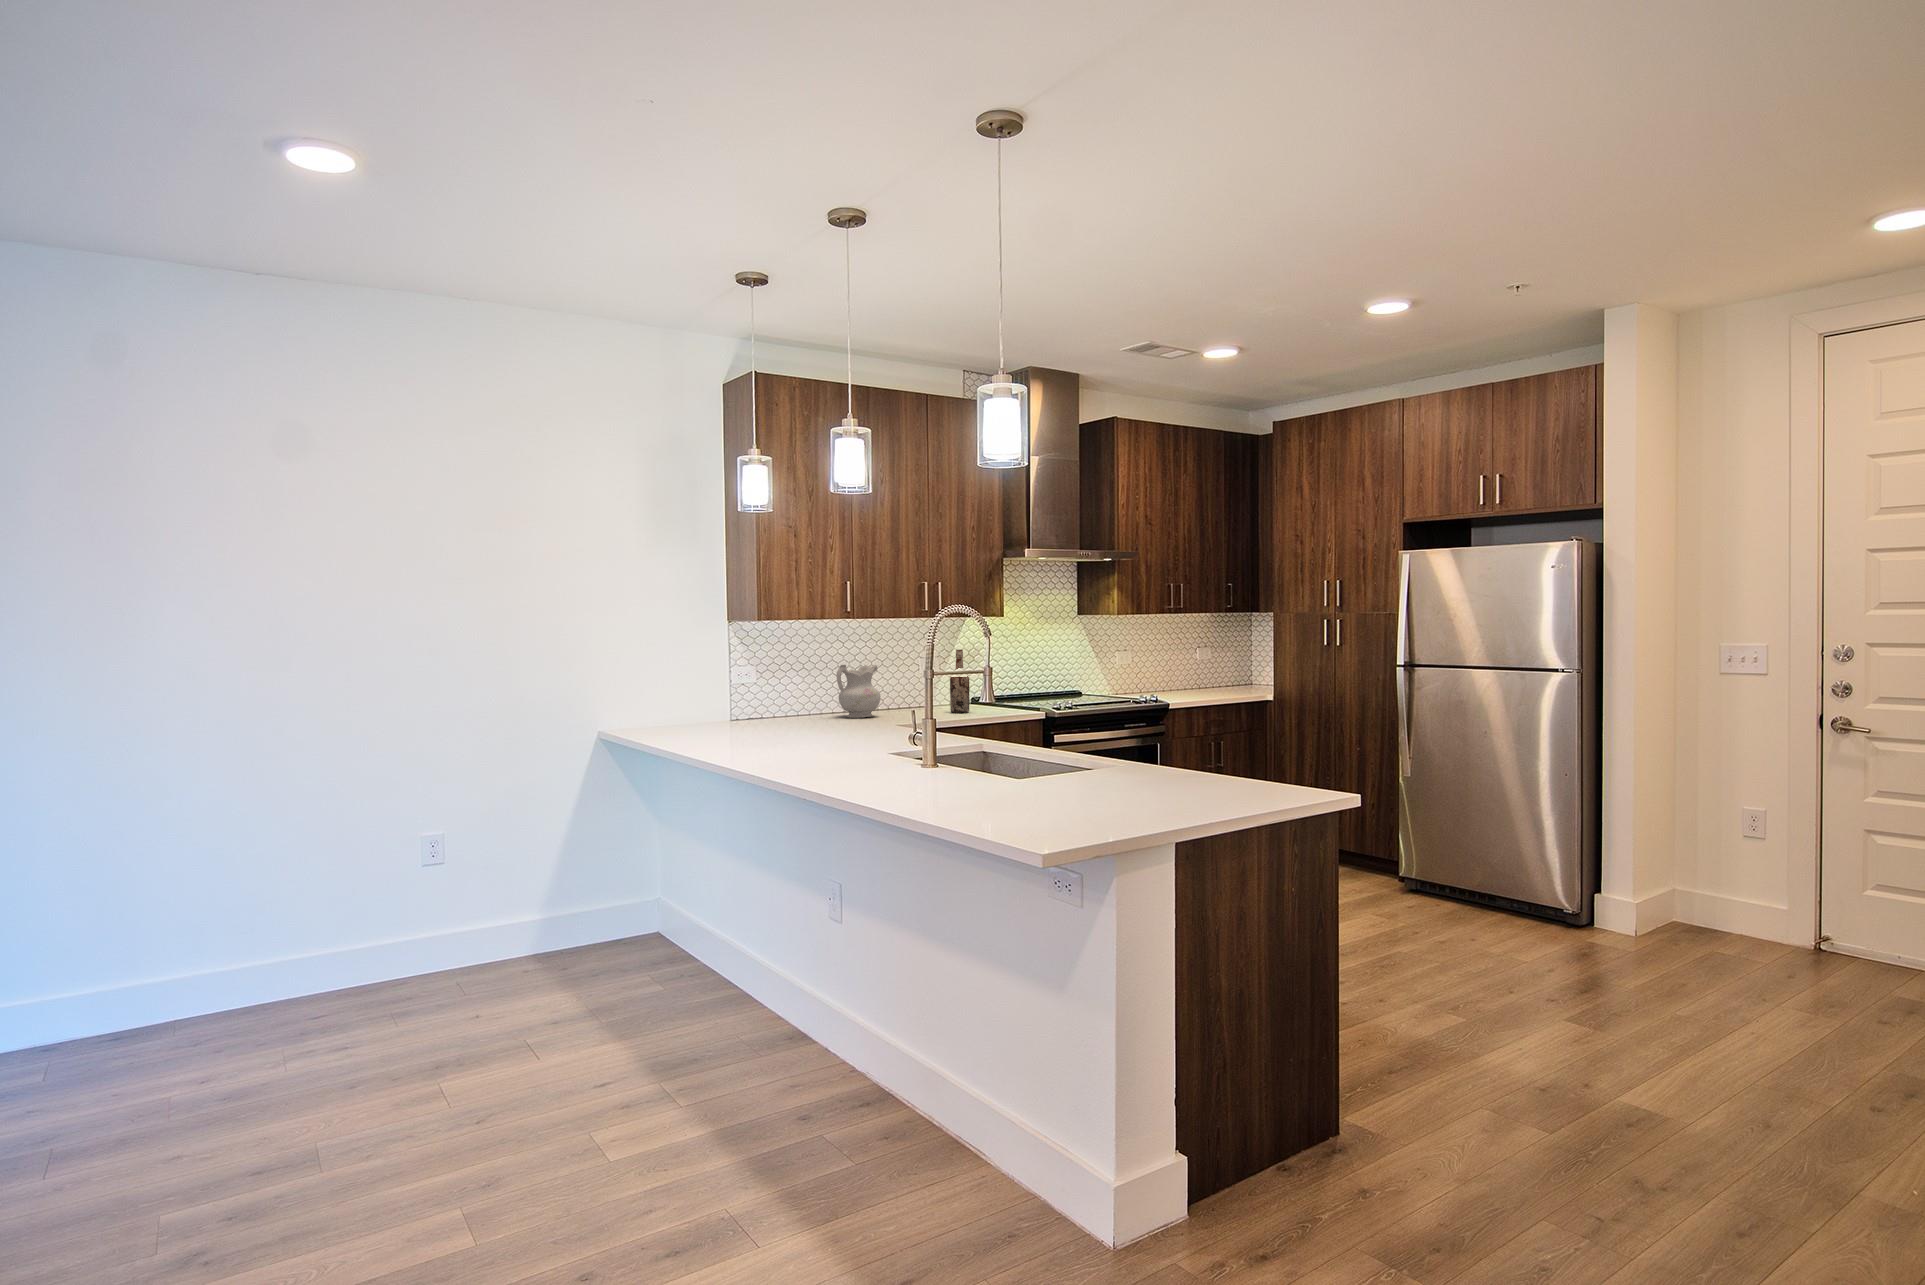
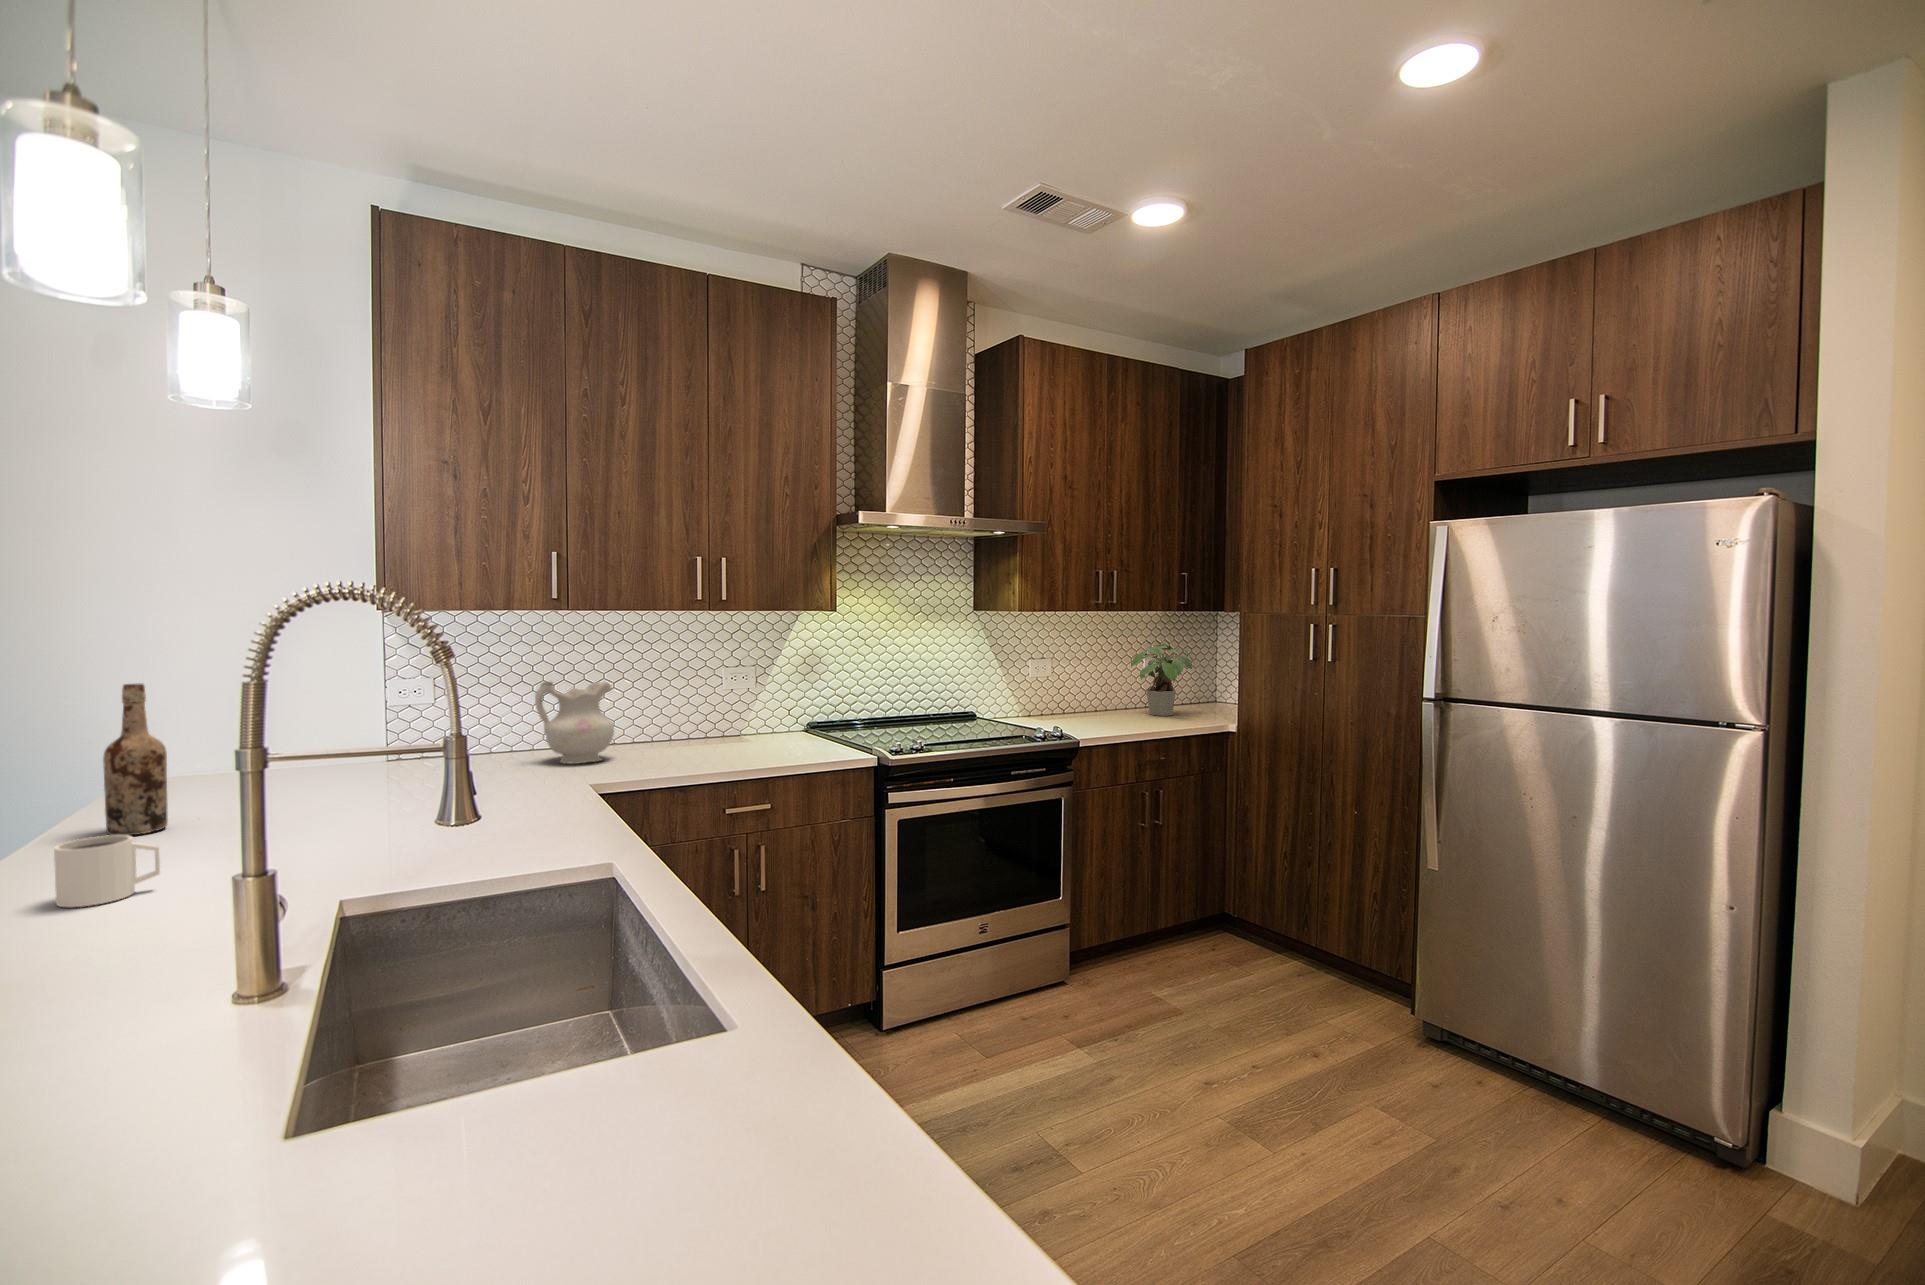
potted plant: none [1192,638,1240,692] -> present [1131,644,1195,716]
wine bottle: present [950,650,969,713] -> present [103,684,168,835]
mug: none [762,726,795,755] -> present [54,835,160,907]

